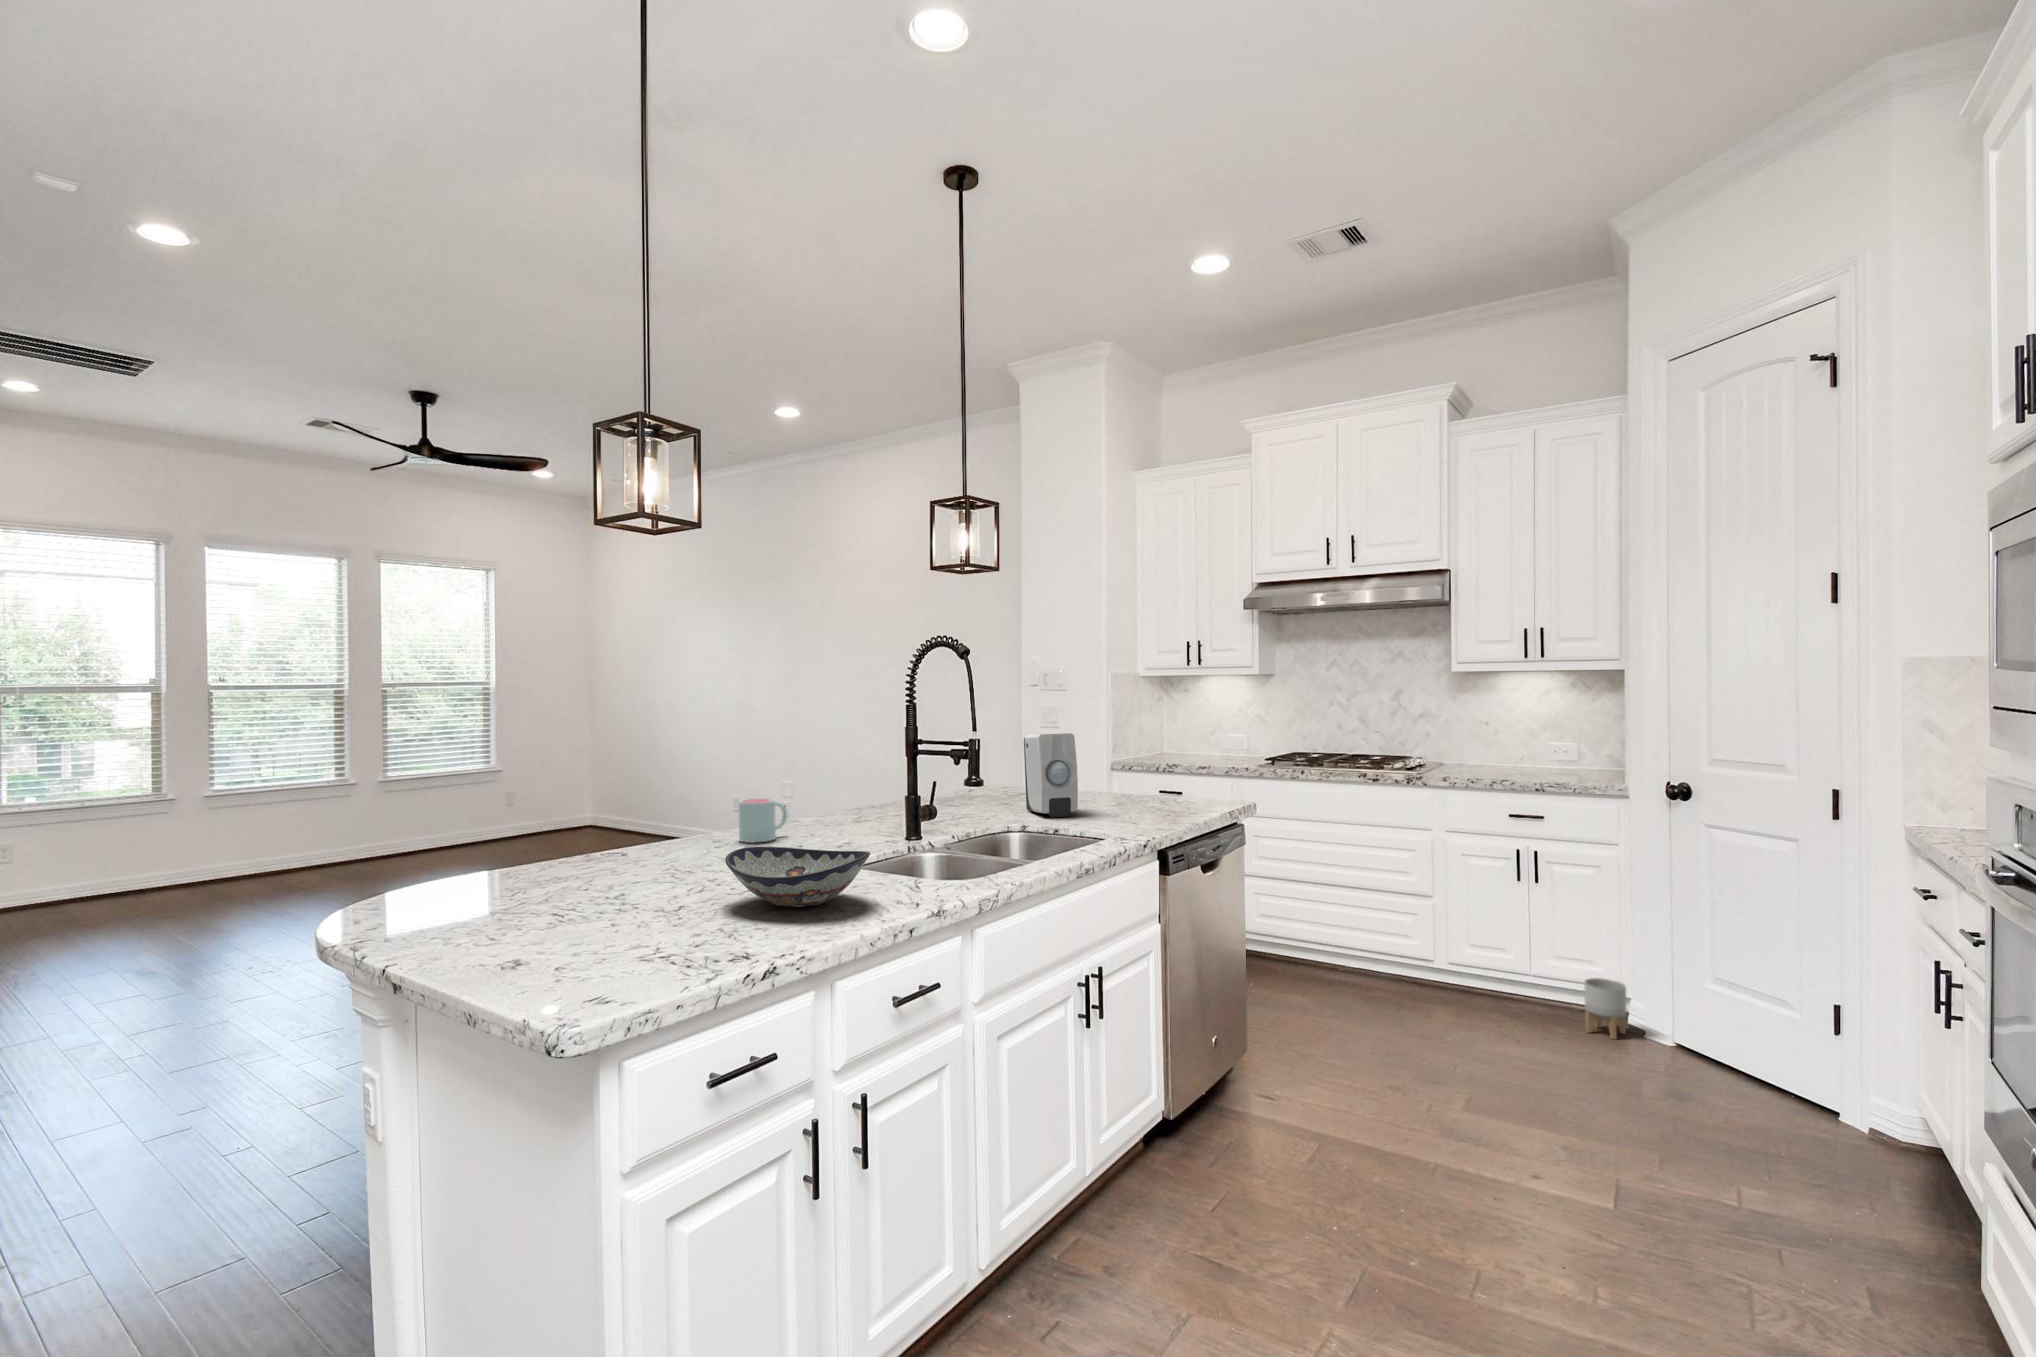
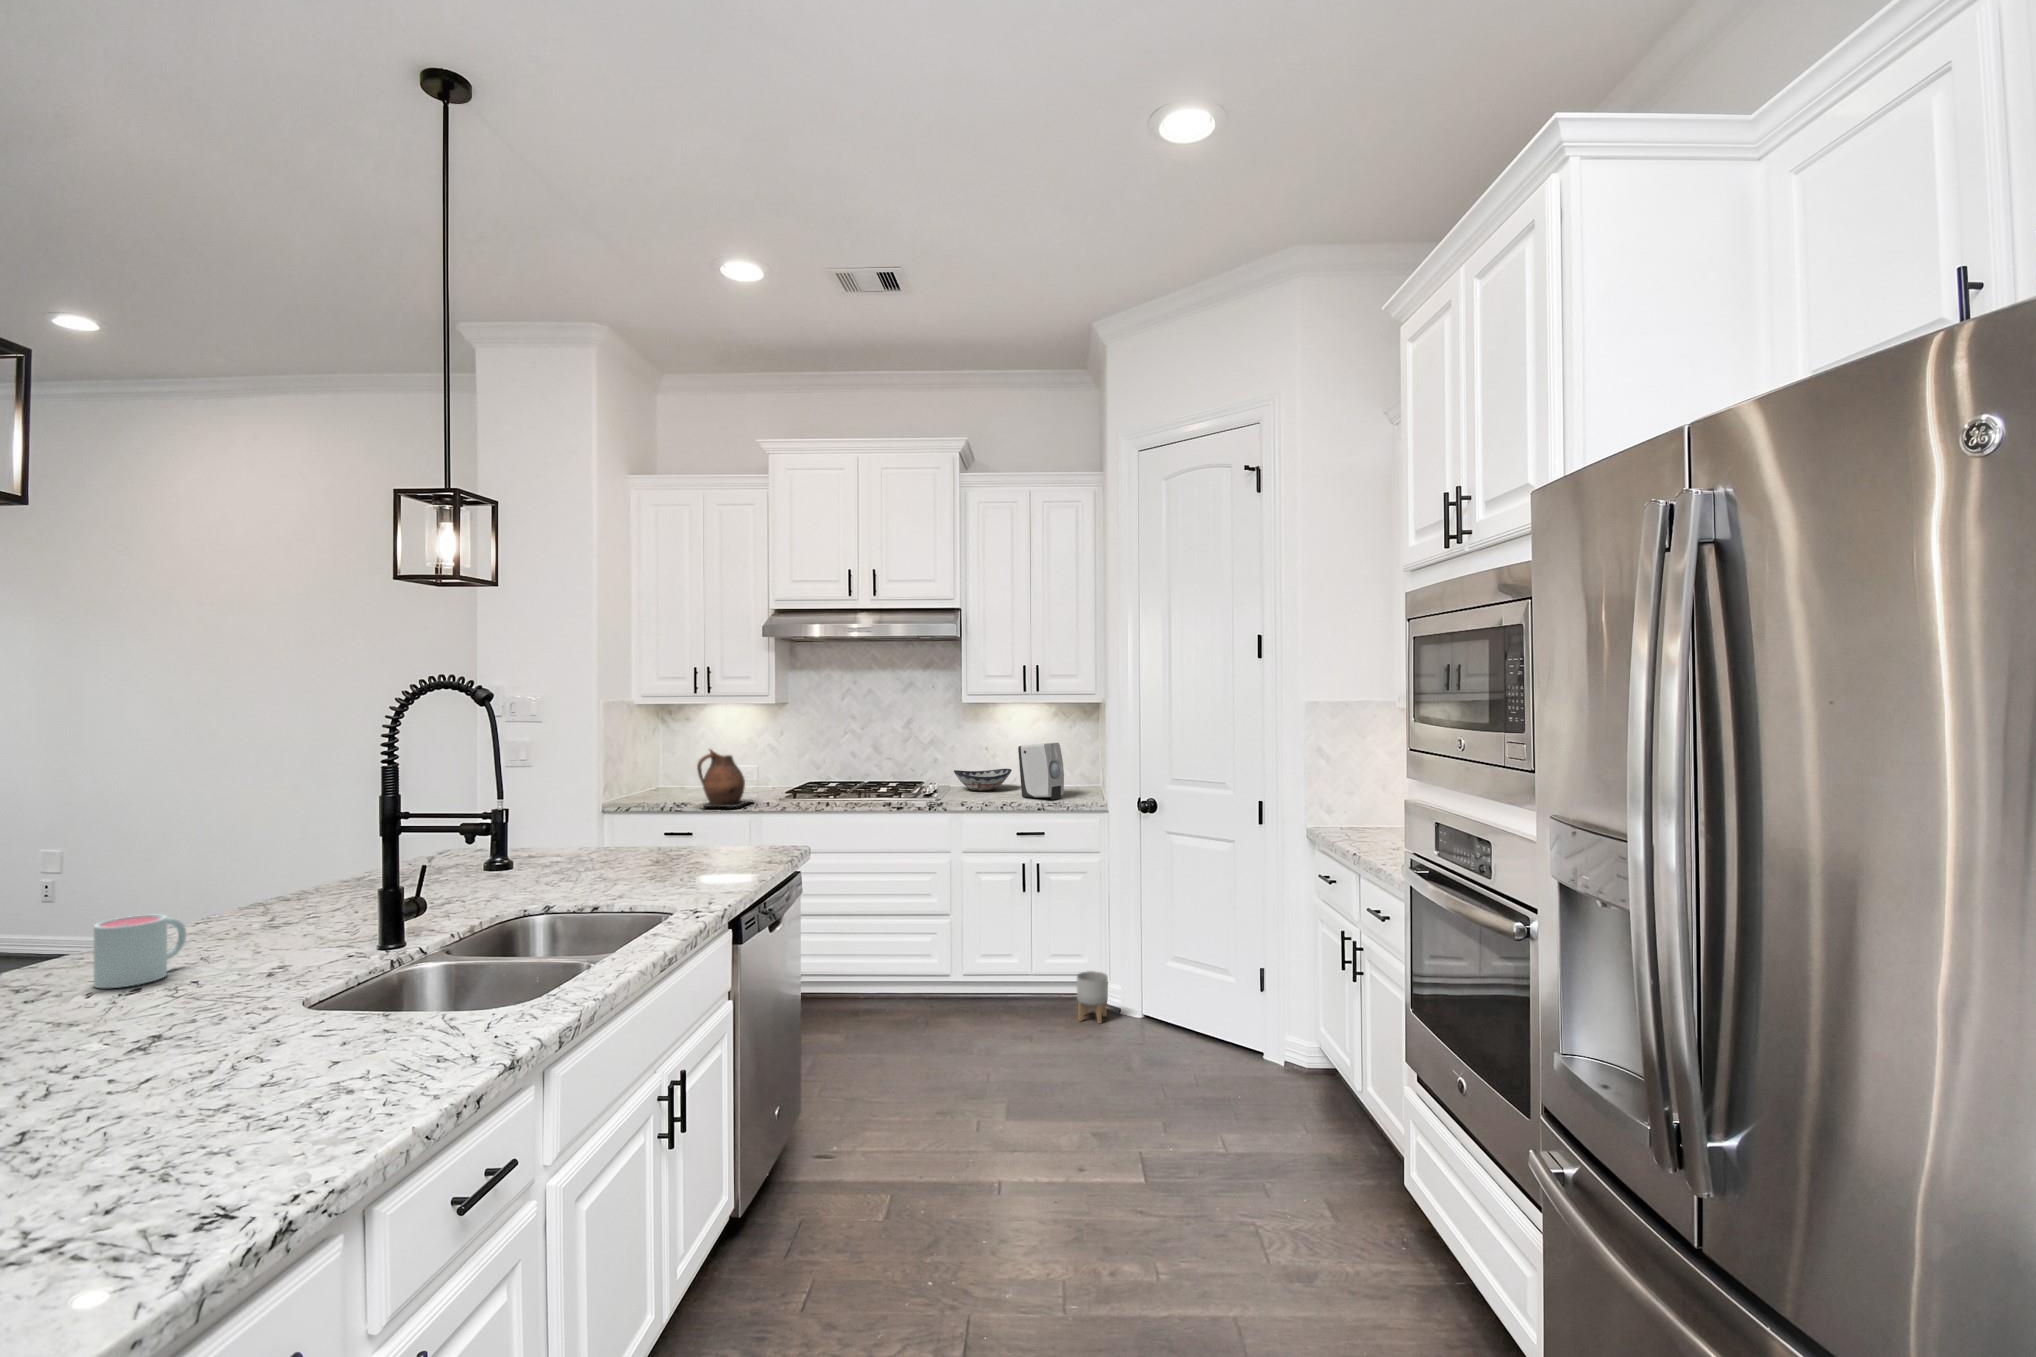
ceramic pitcher: none [1182,714,1234,770] -> present [697,749,750,807]
soap dispenser: present [1024,733,1078,817] -> present [1018,743,1064,799]
decorative bowl: present [725,846,870,907] -> present [954,769,1012,791]

